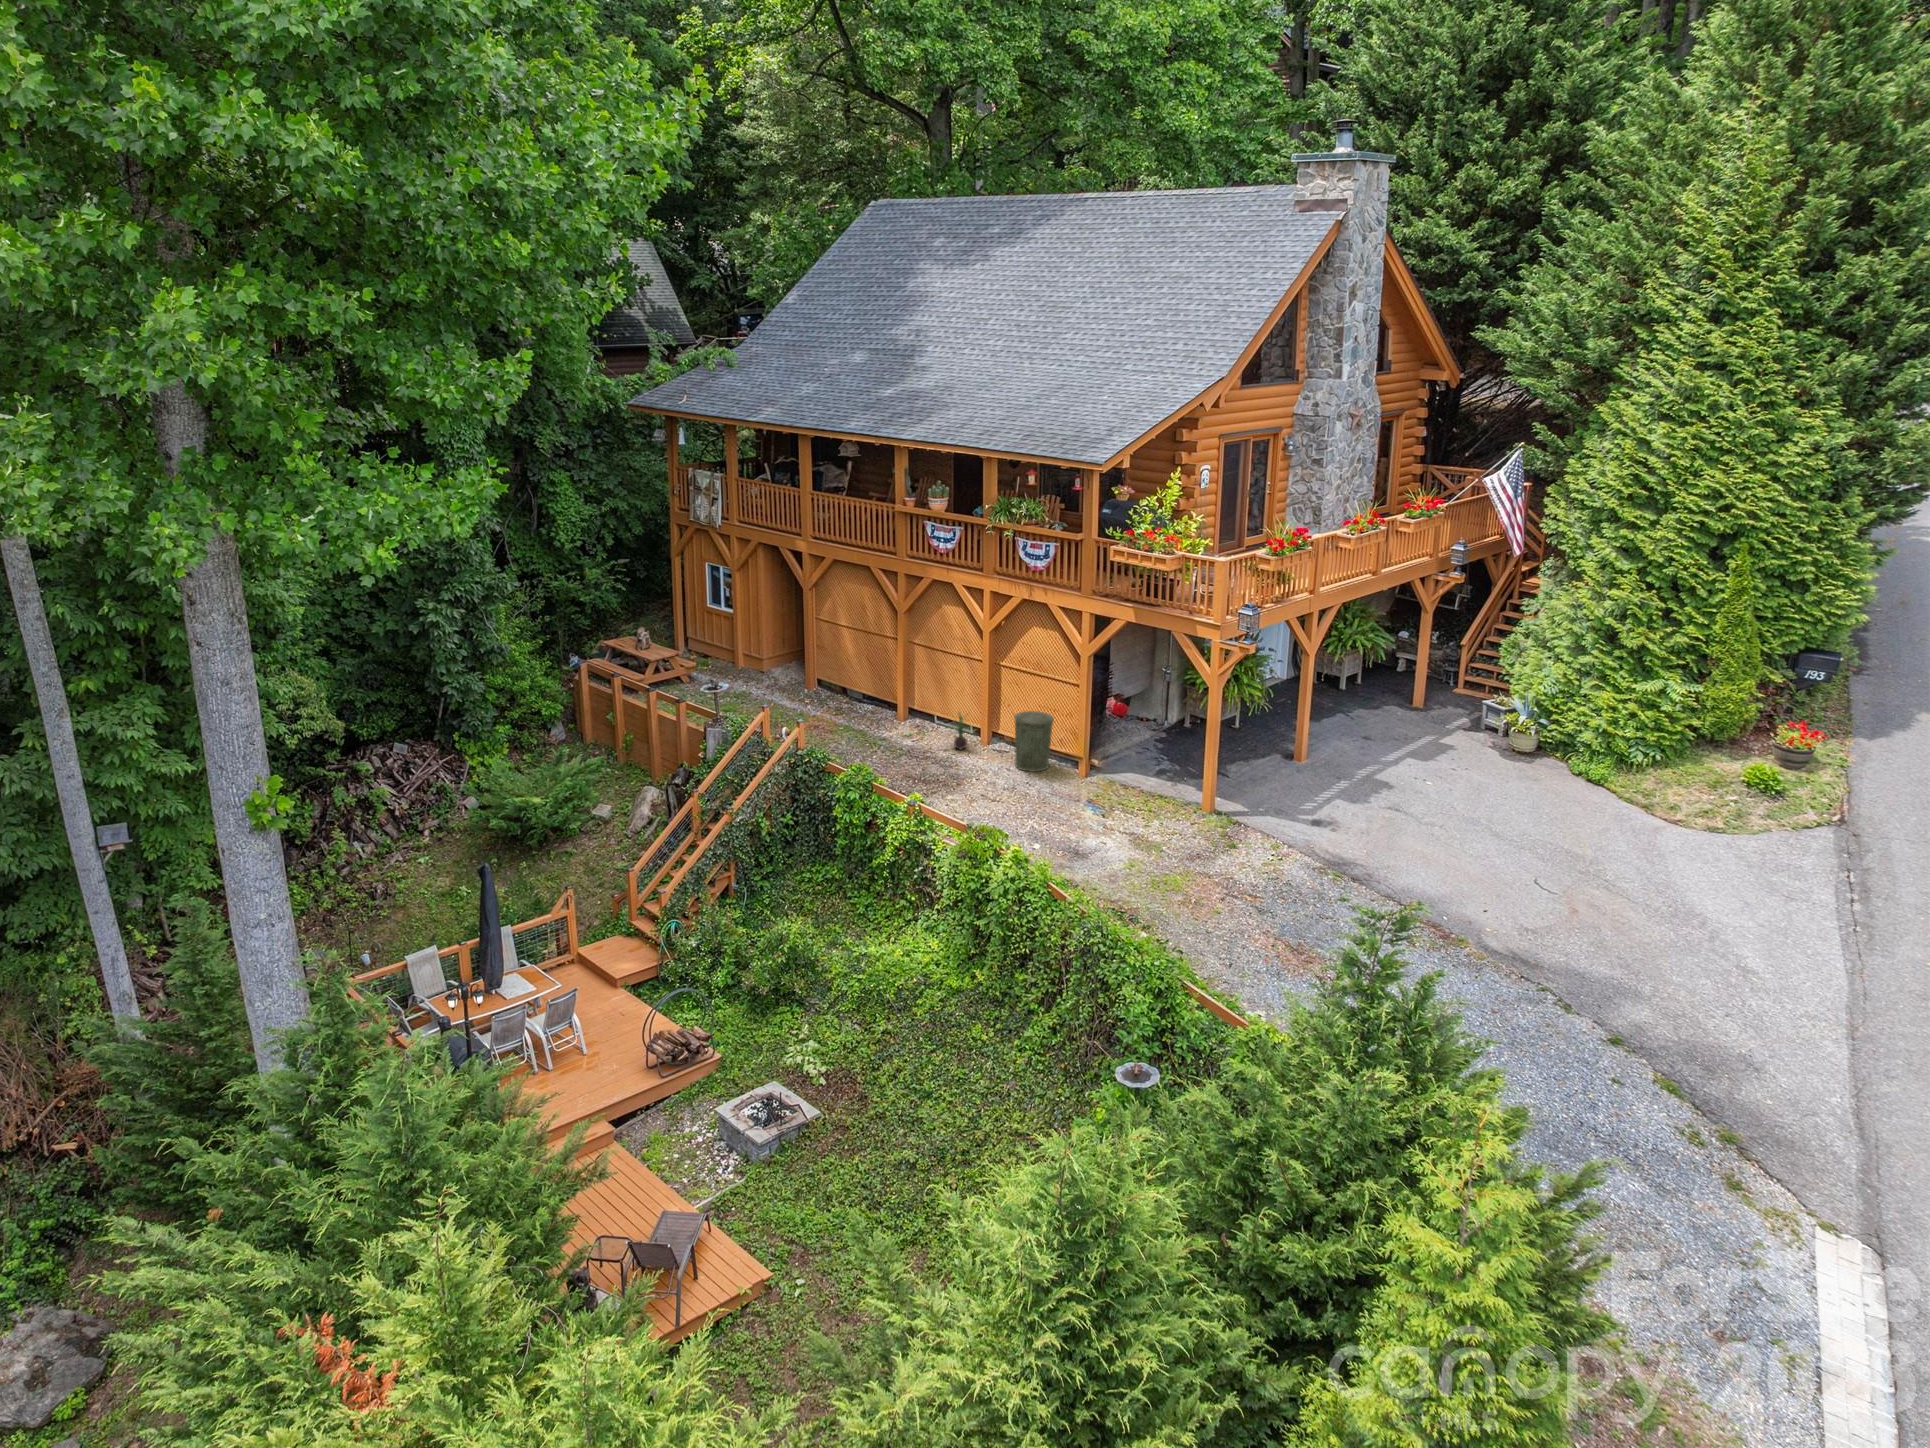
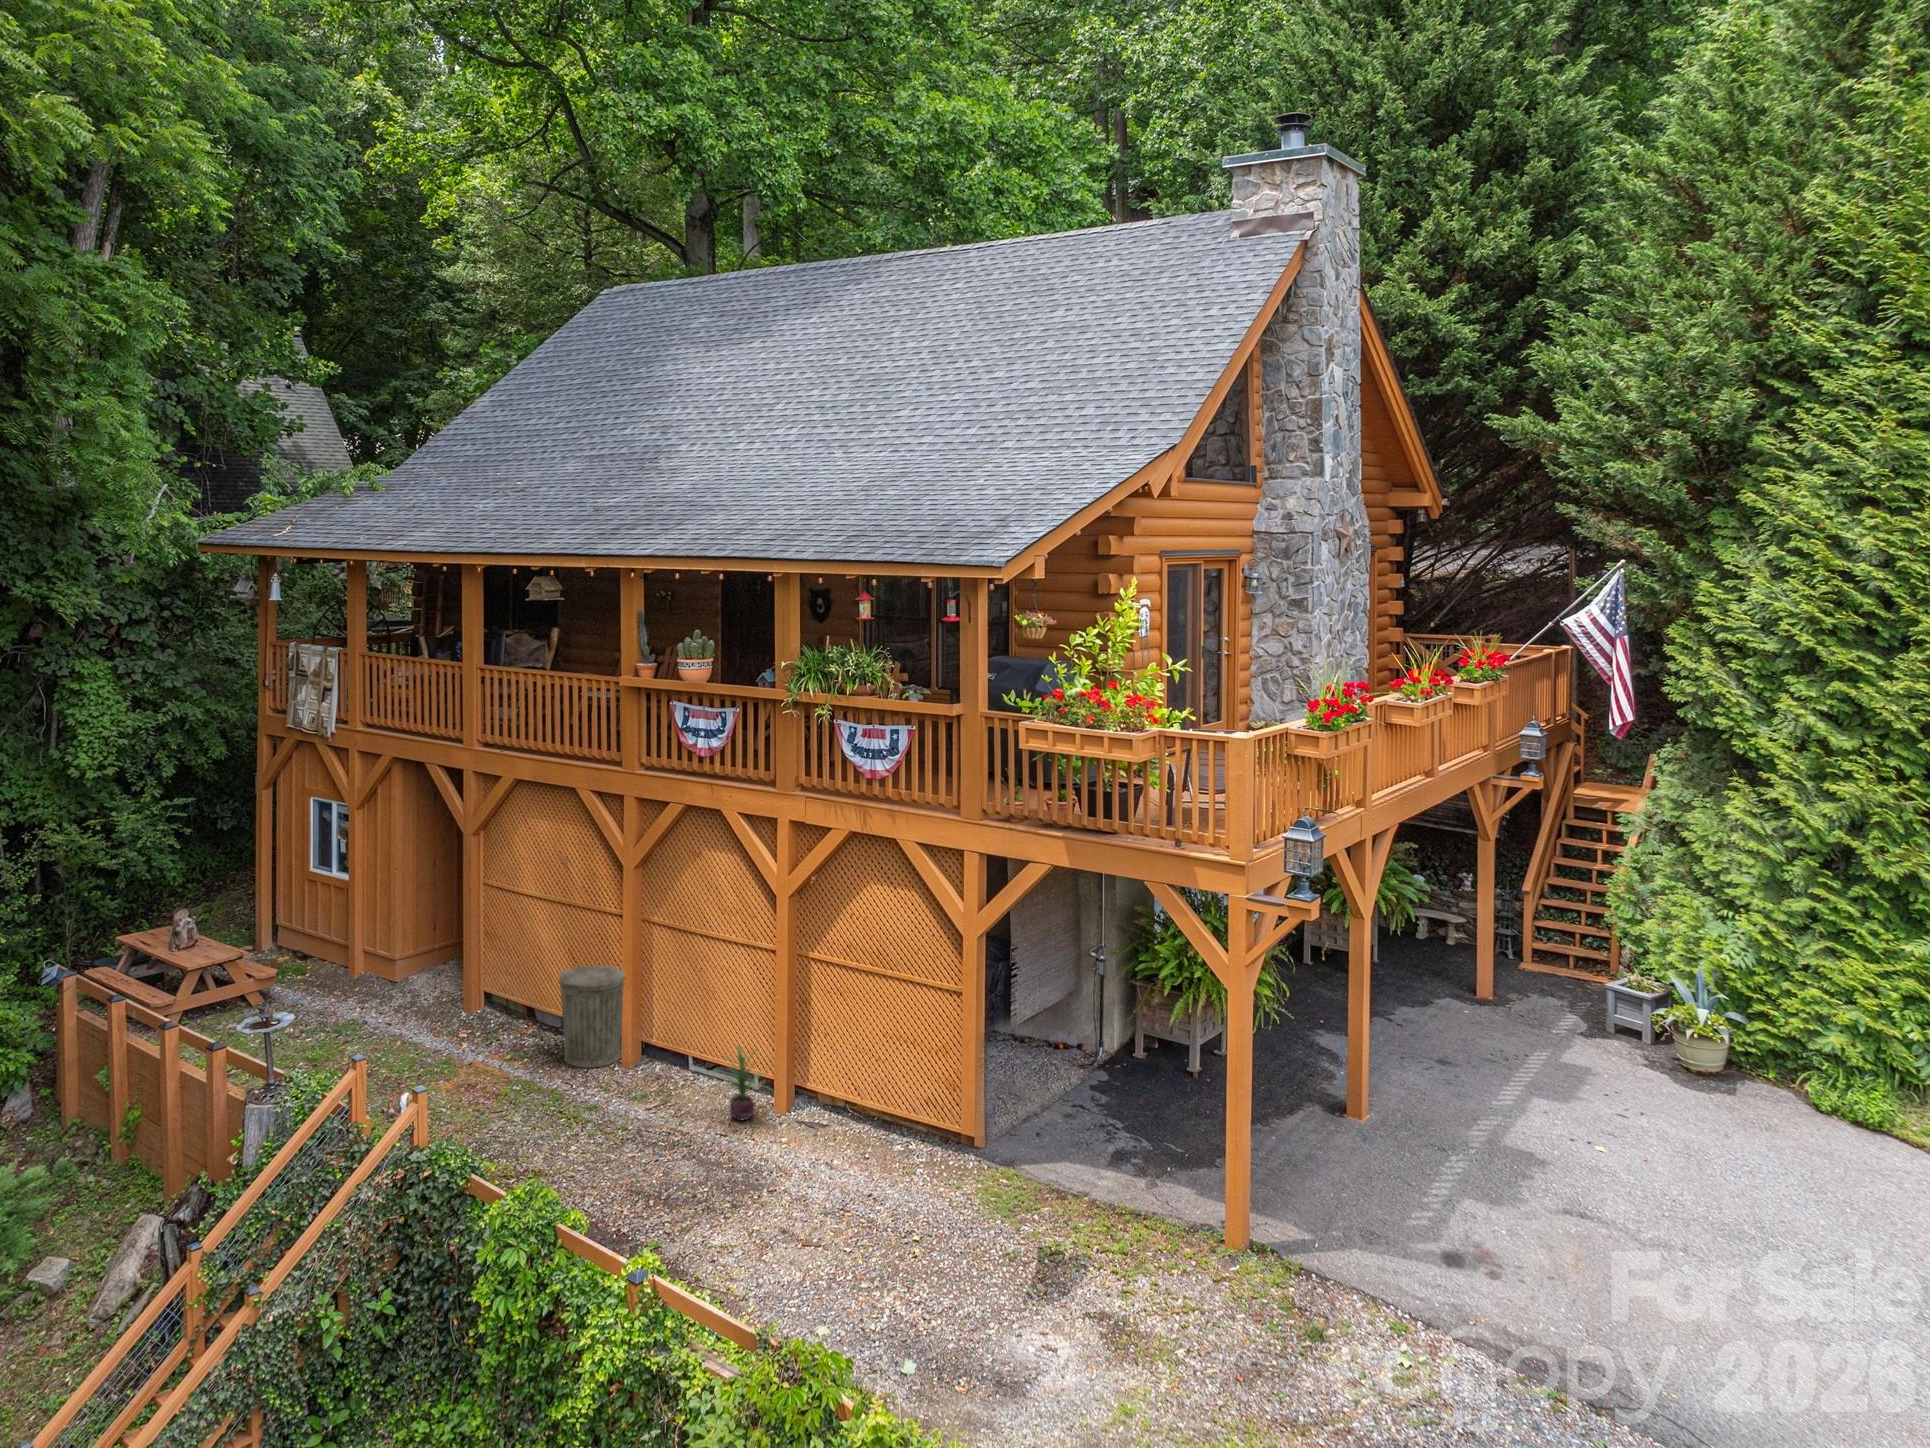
trash can: present [1014,711,1054,772] -> present [558,966,625,1068]

